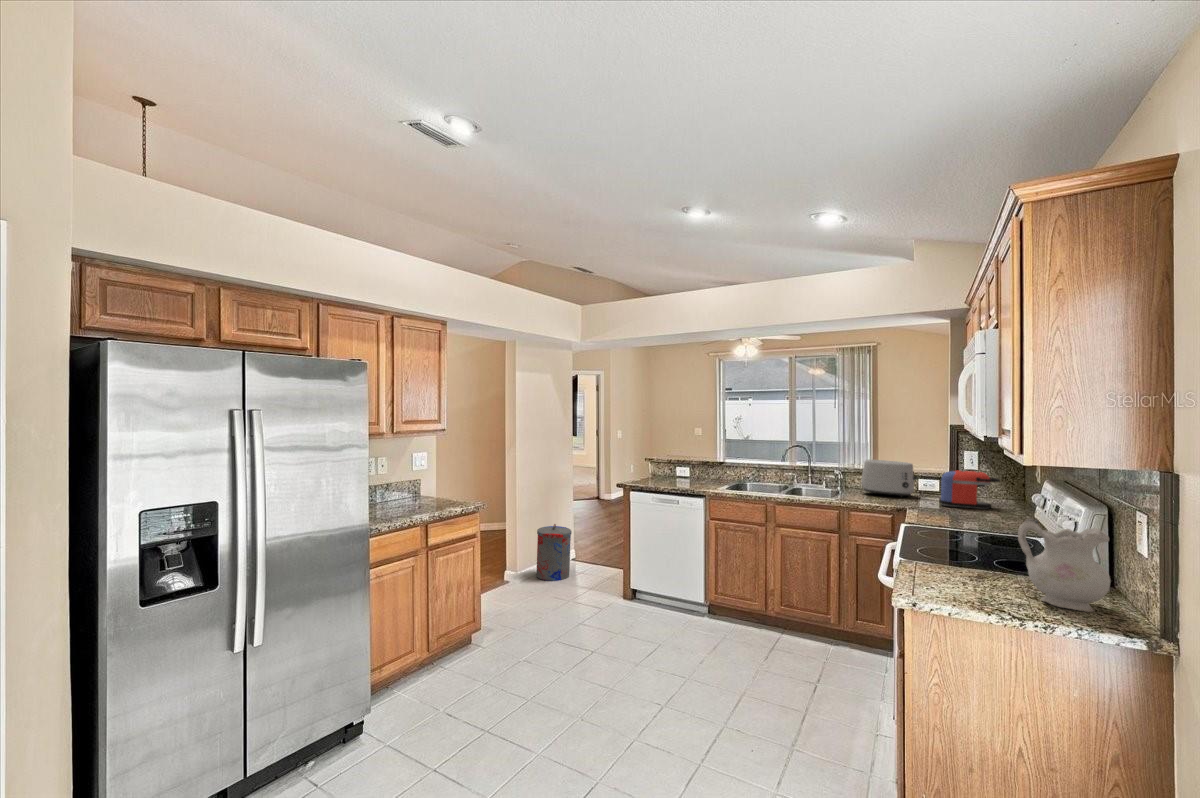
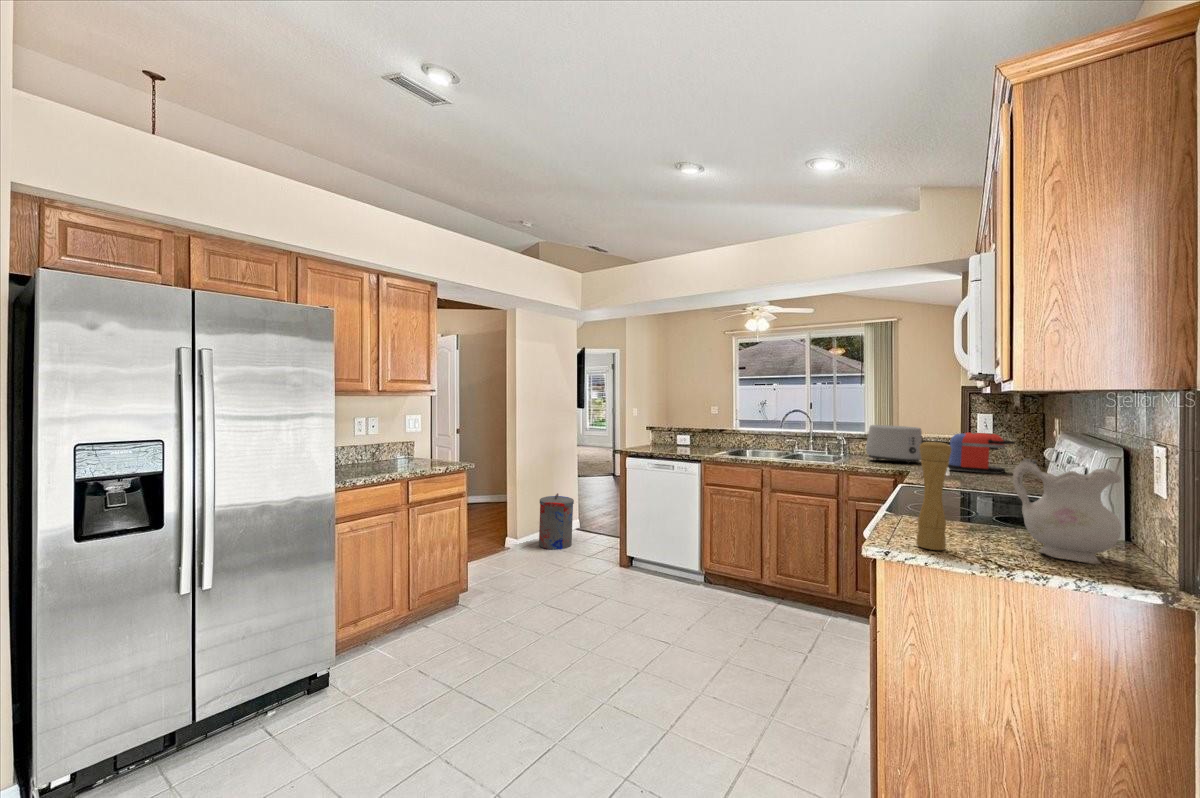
pepper mill: none [937,502,967,600] -> present [916,440,952,550]

